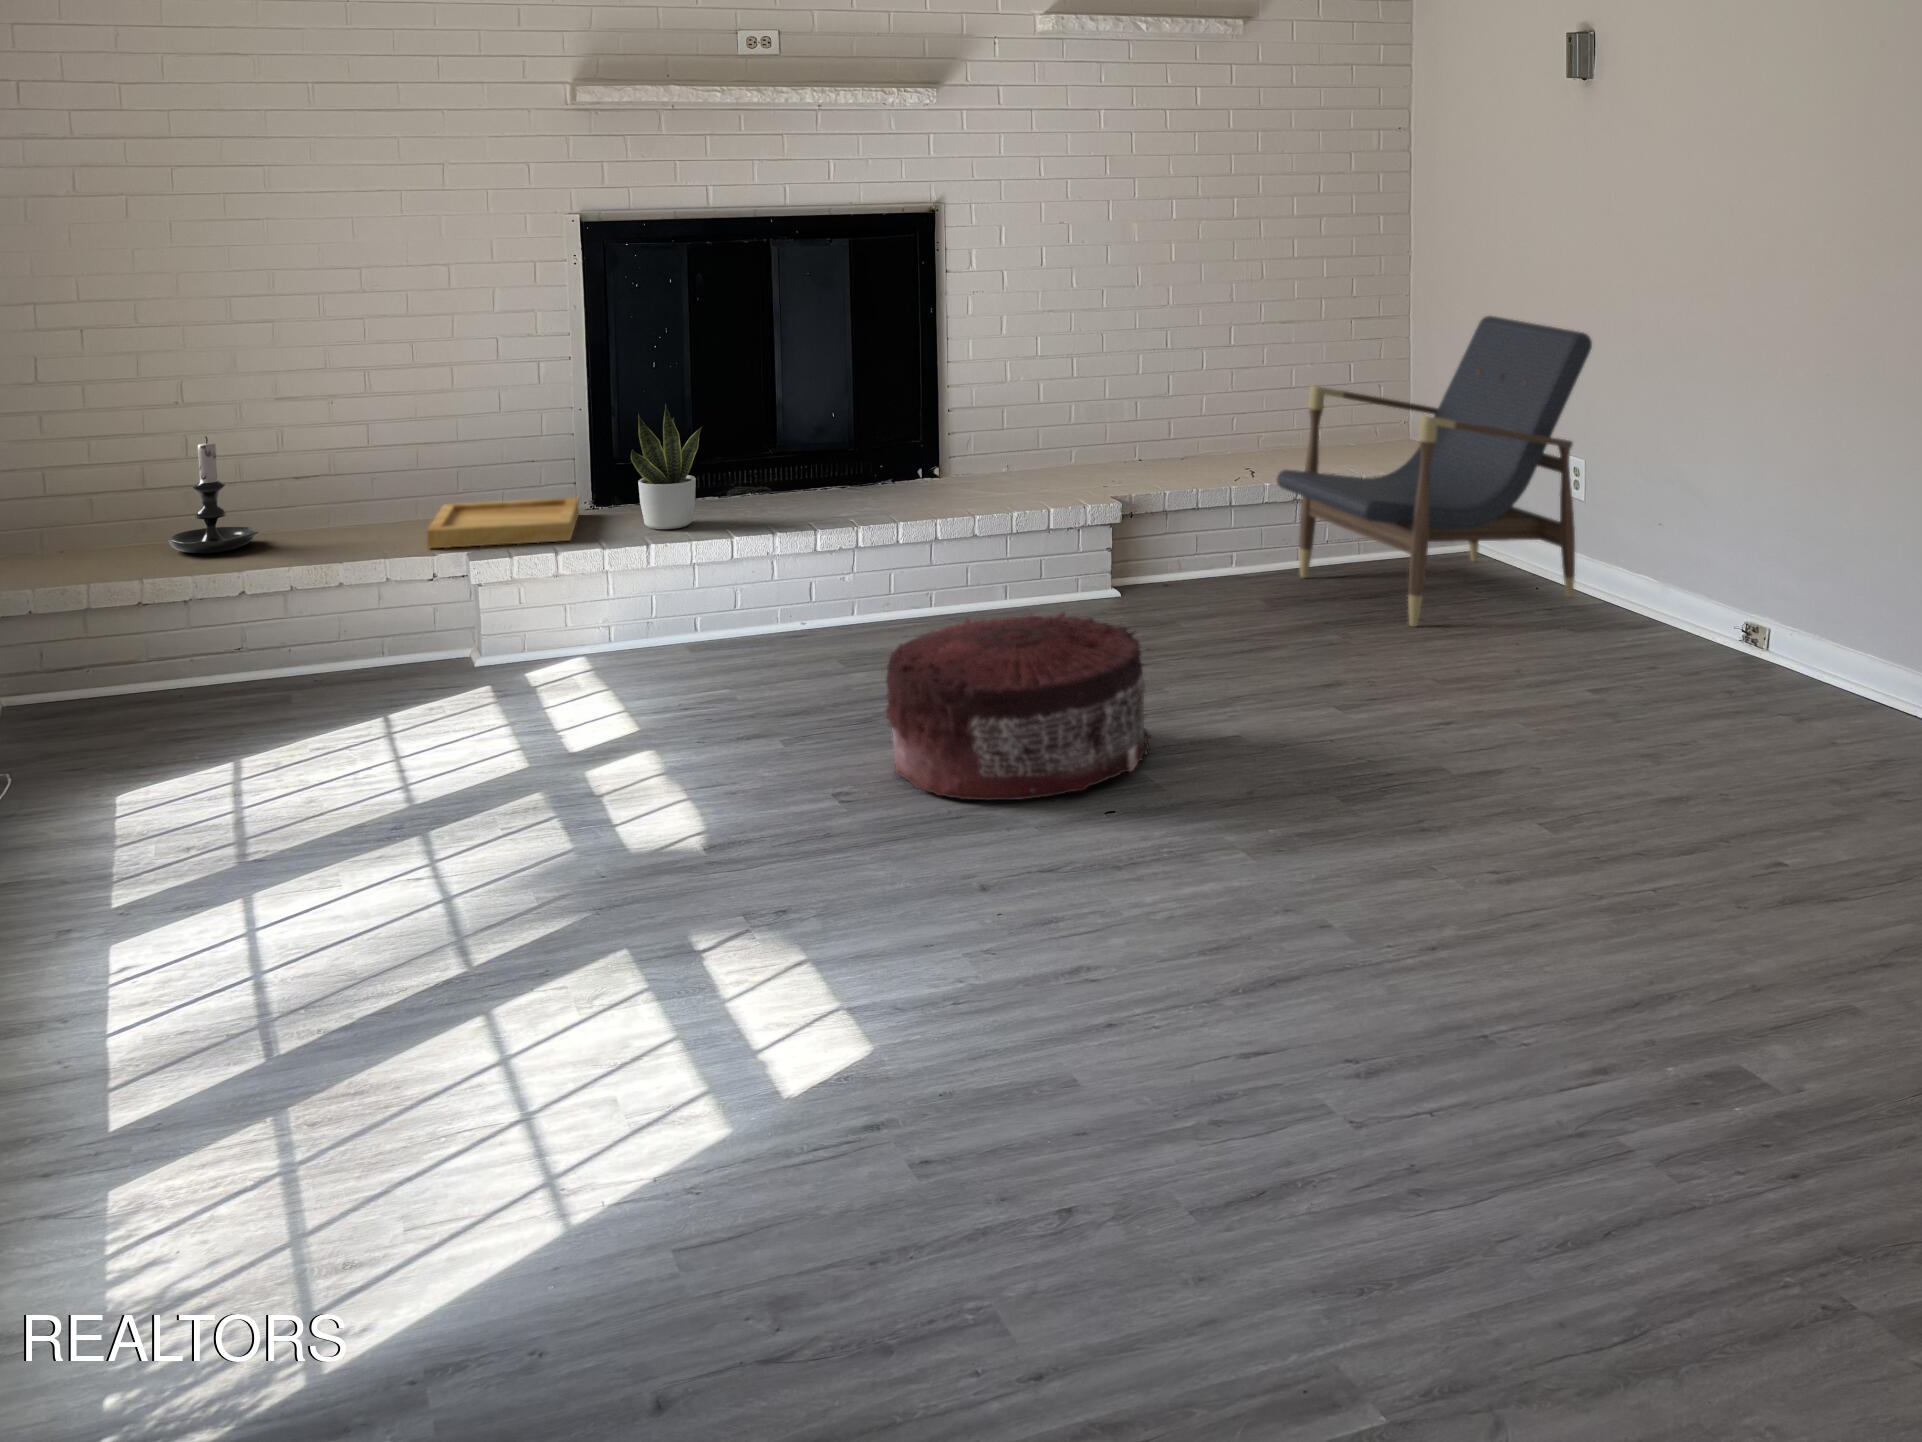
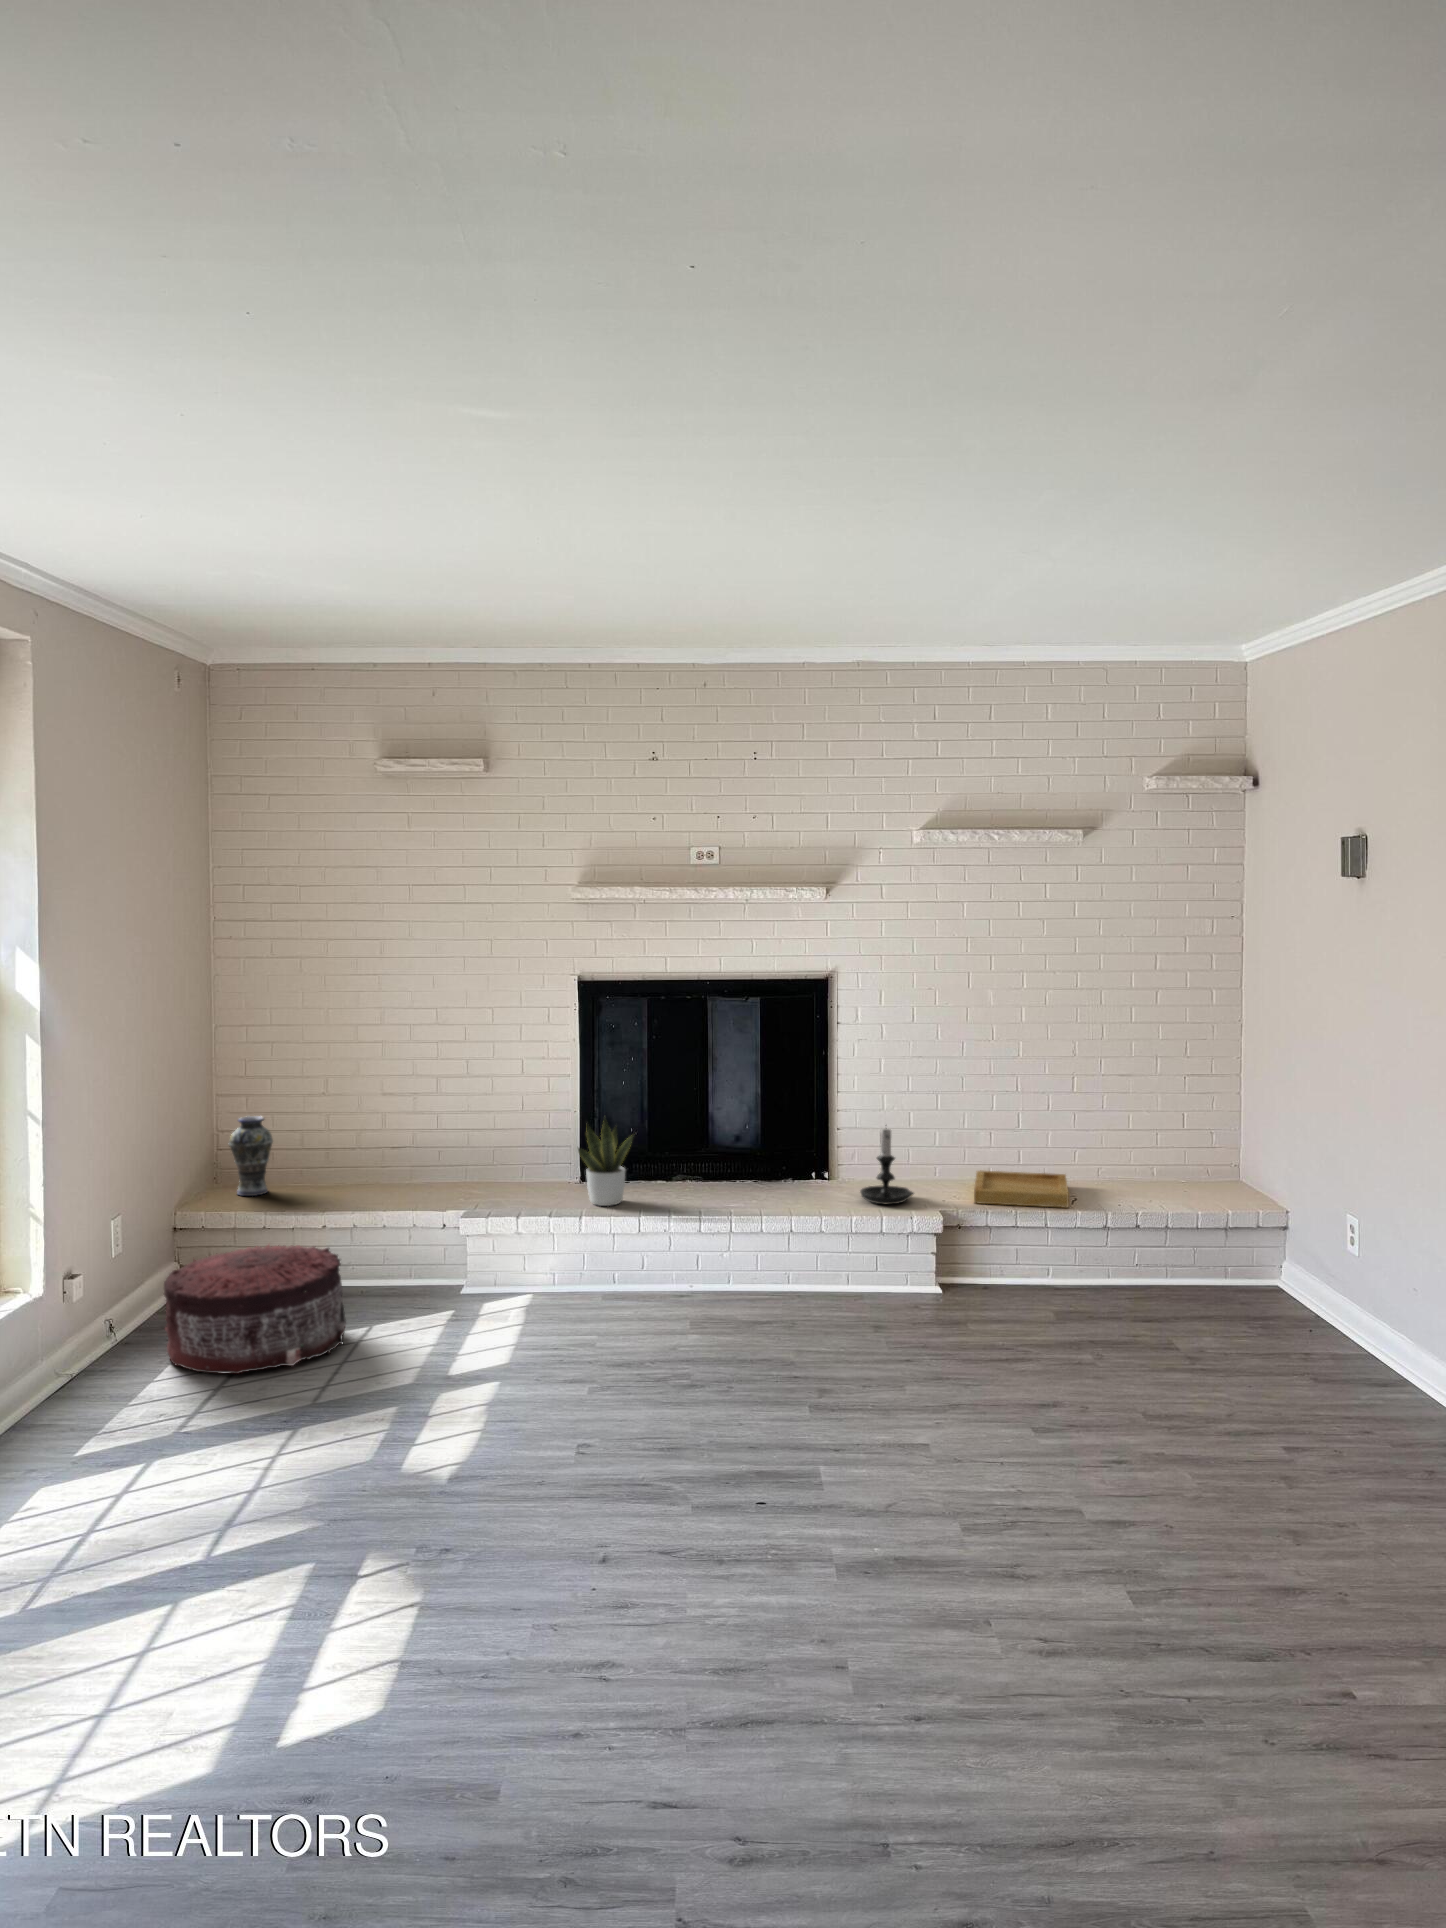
lounge chair: present [1276,316,1592,626] -> none [1075,1087,1364,1368]
candle holder: present [168,436,259,553] -> present [860,1128,913,1205]
vase: none [22,448,101,573] -> present [229,1116,273,1196]
tray: present [427,497,579,548] -> present [974,1170,1069,1208]
pouf: present [886,613,1150,800] -> present [164,1245,346,1374]

